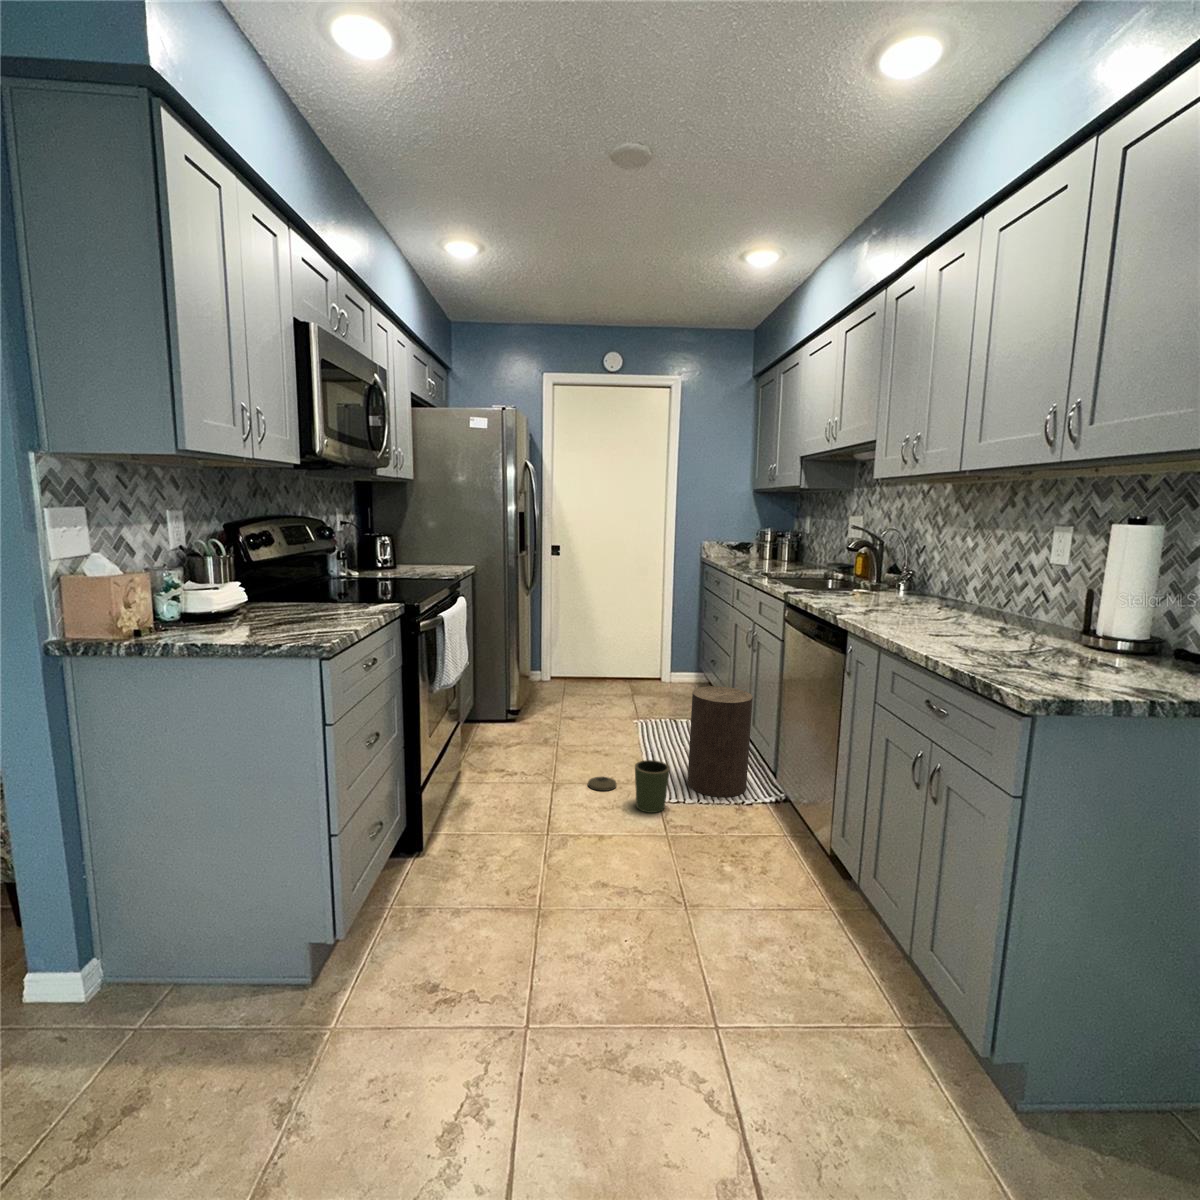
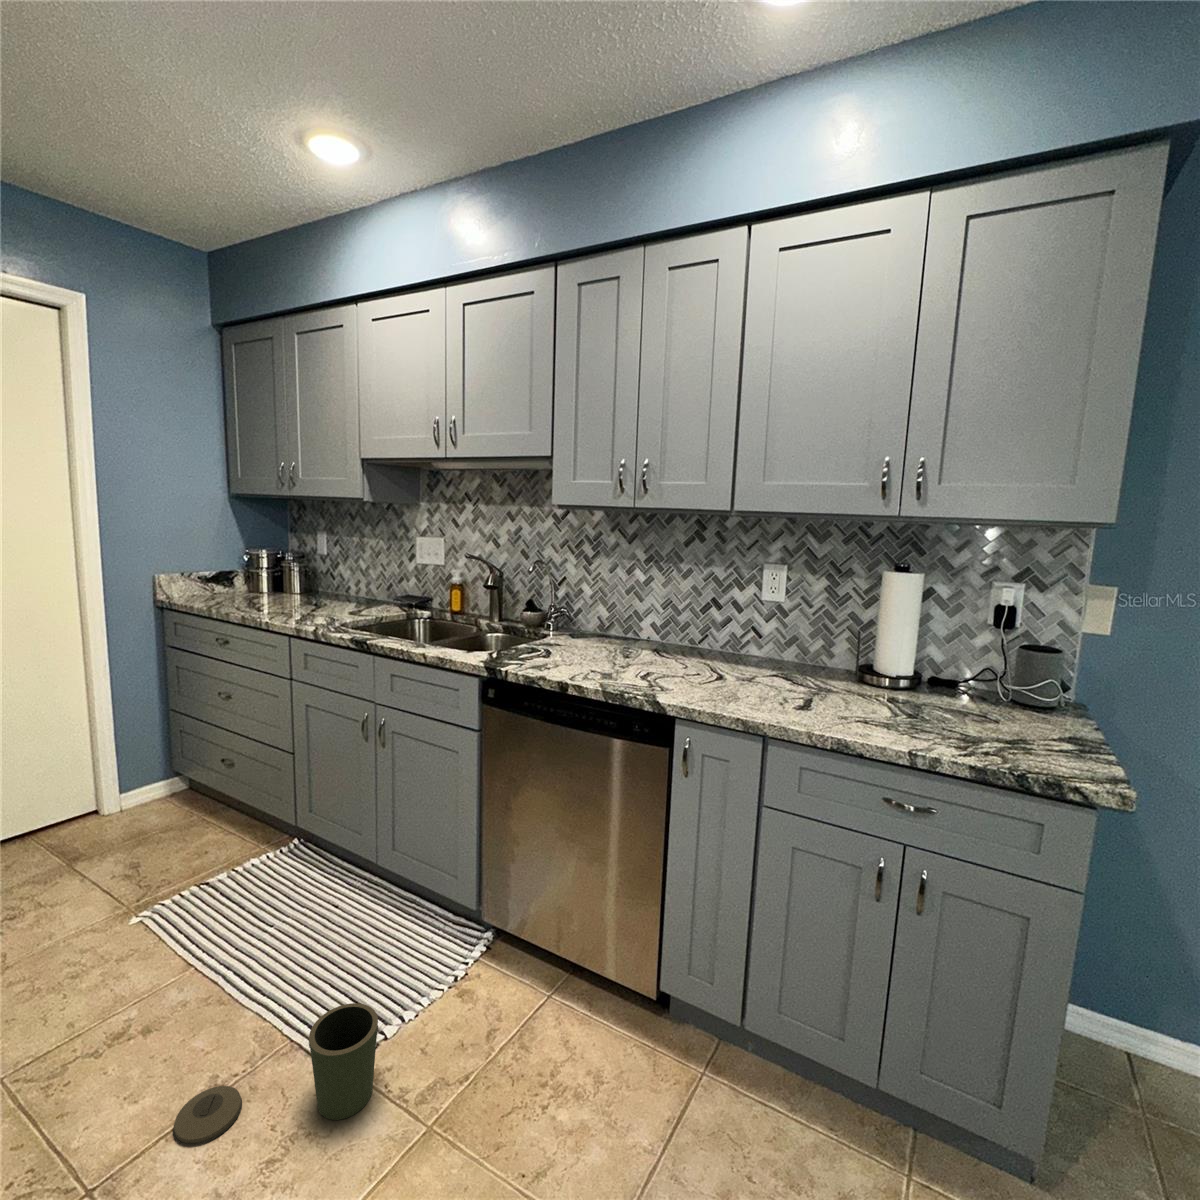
stool: present [688,686,753,797] -> none [337,813,435,1003]

